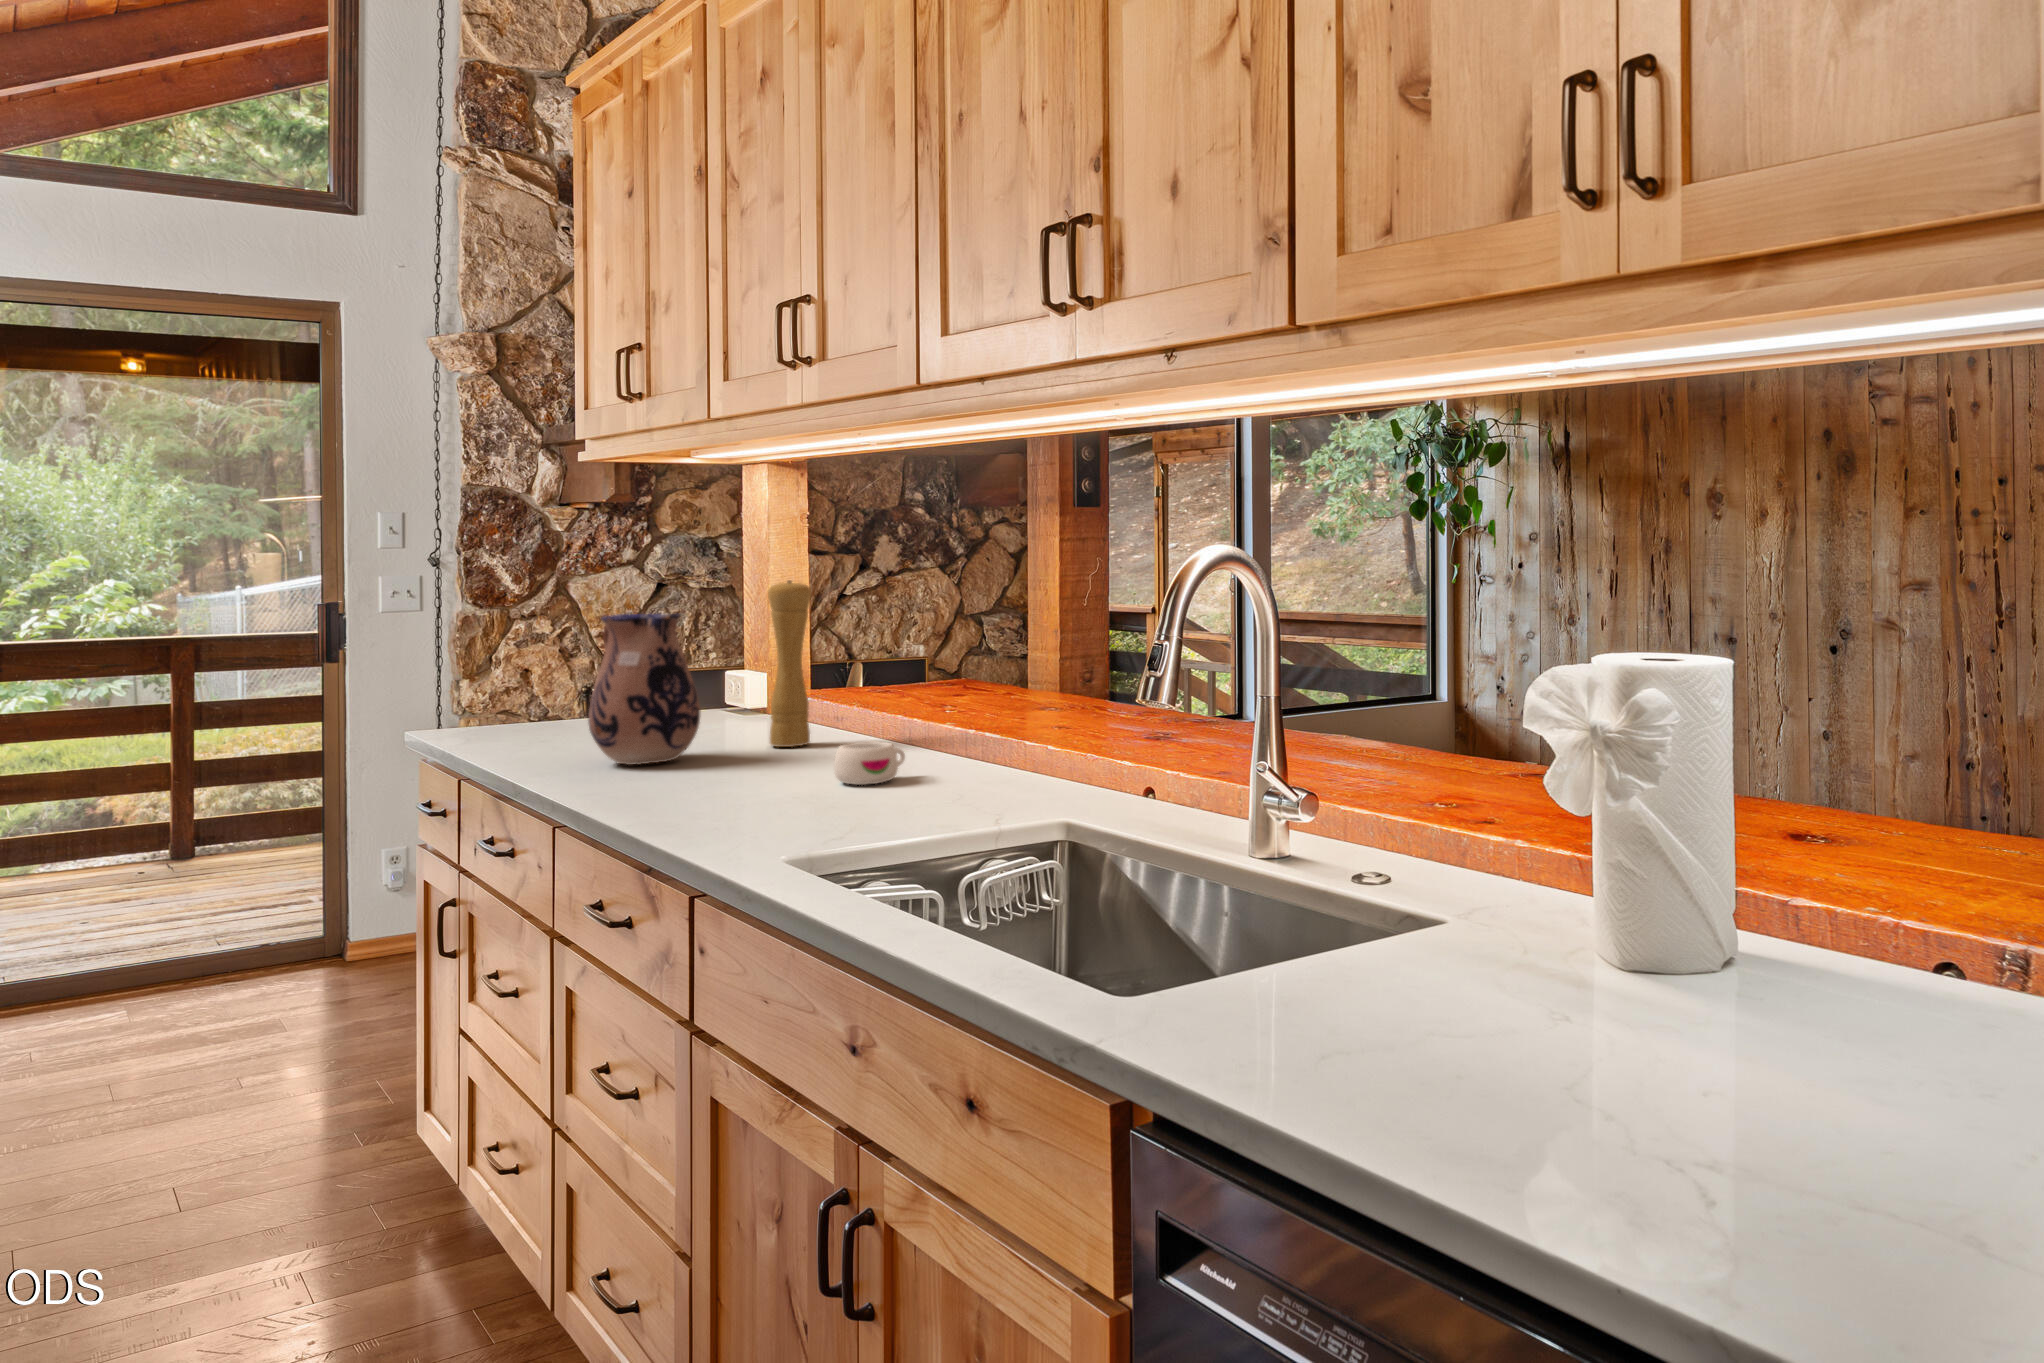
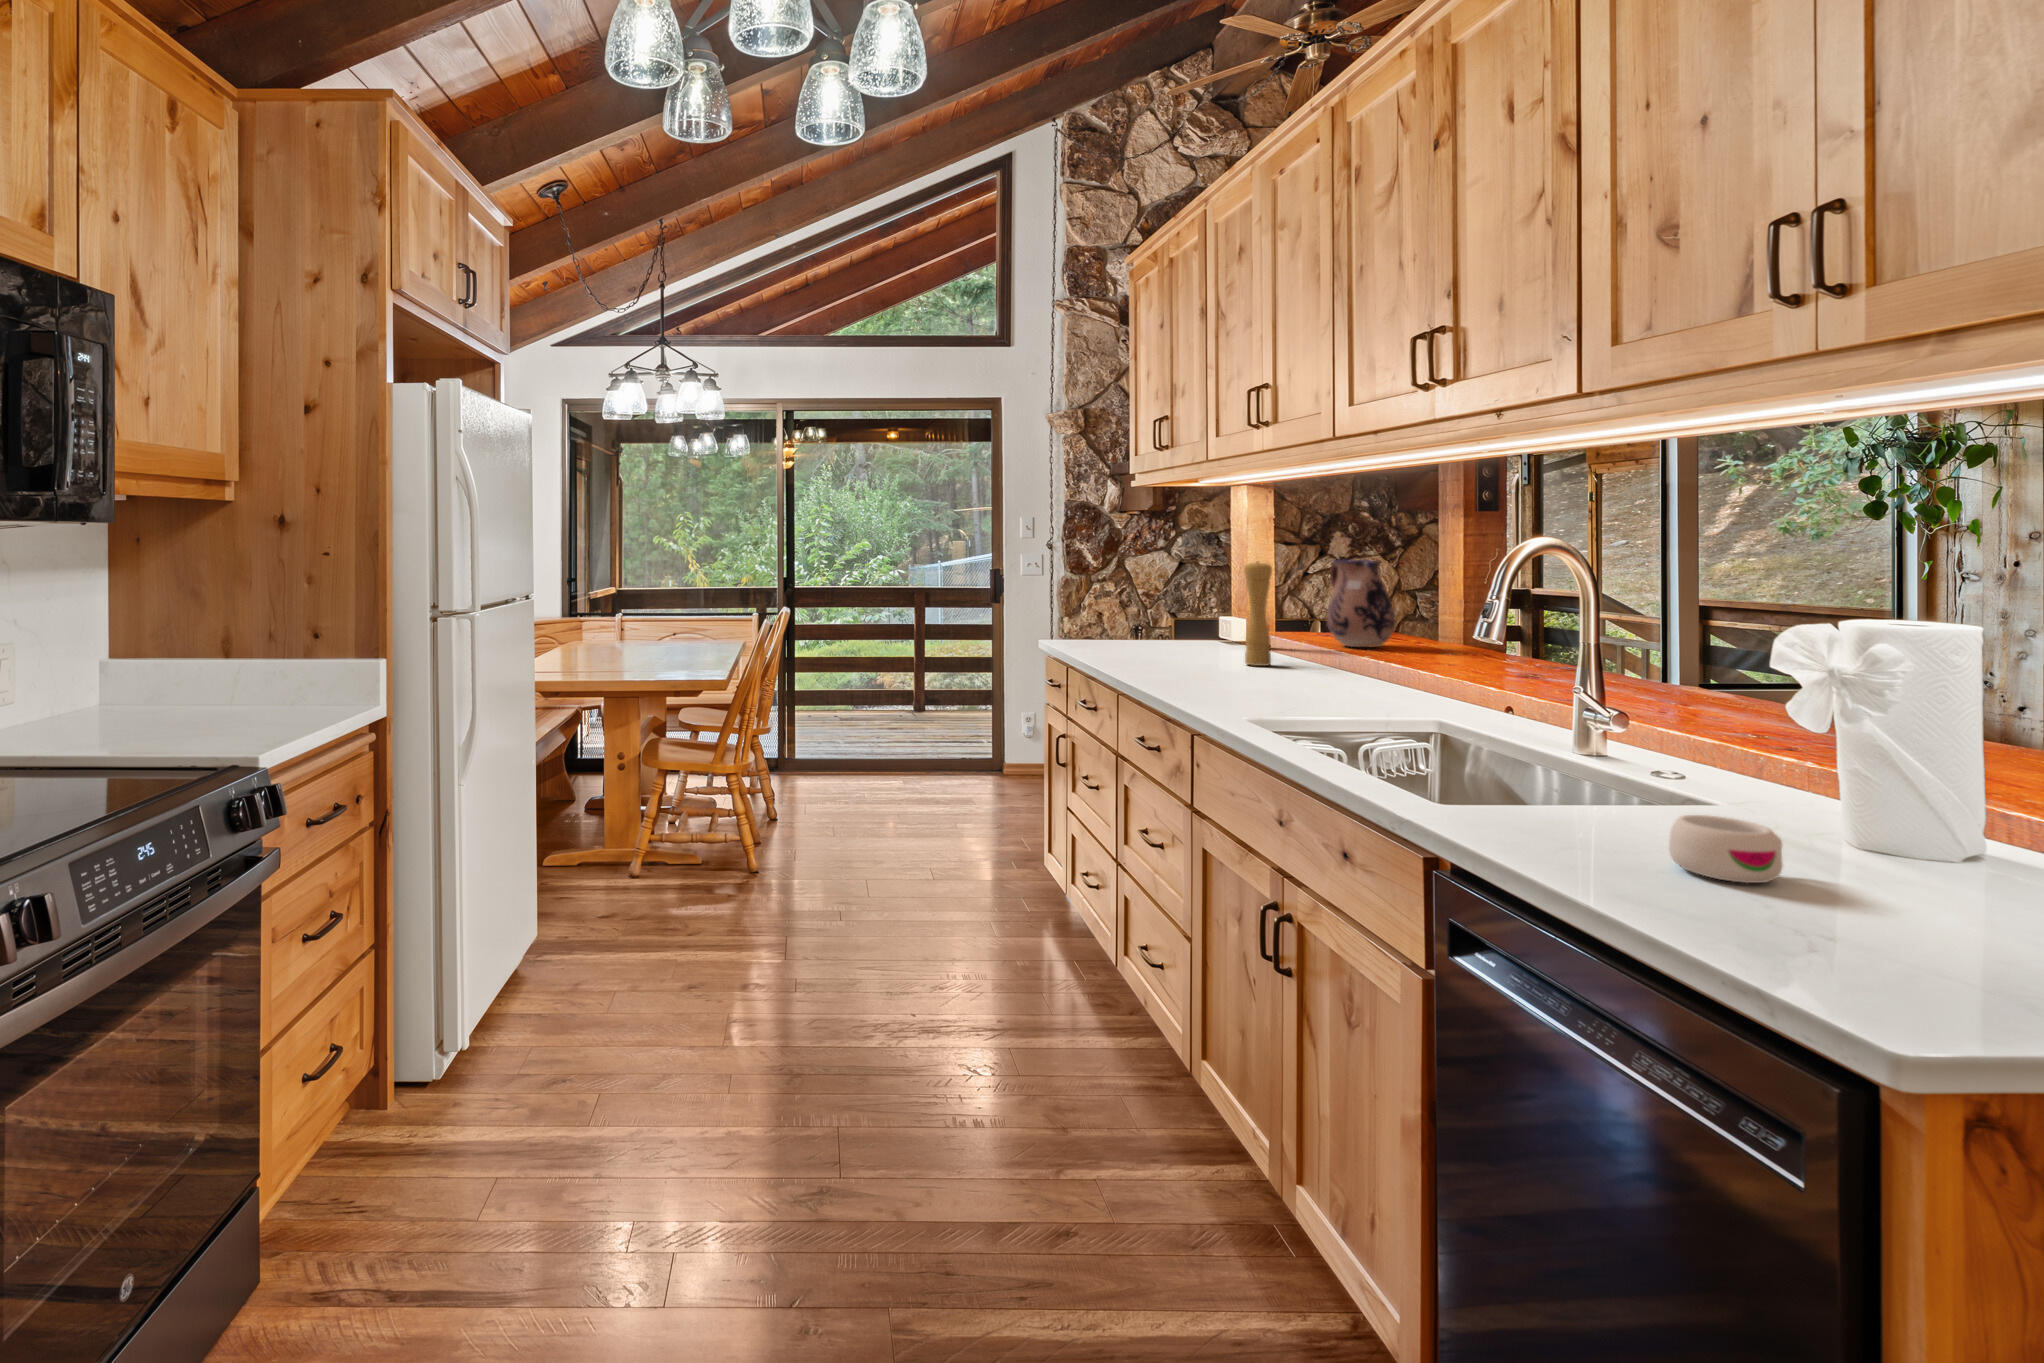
ceramic pitcher: present [588,614,700,765] -> present [1327,560,1395,647]
mug: present [834,742,905,785] -> present [1669,815,1782,883]

